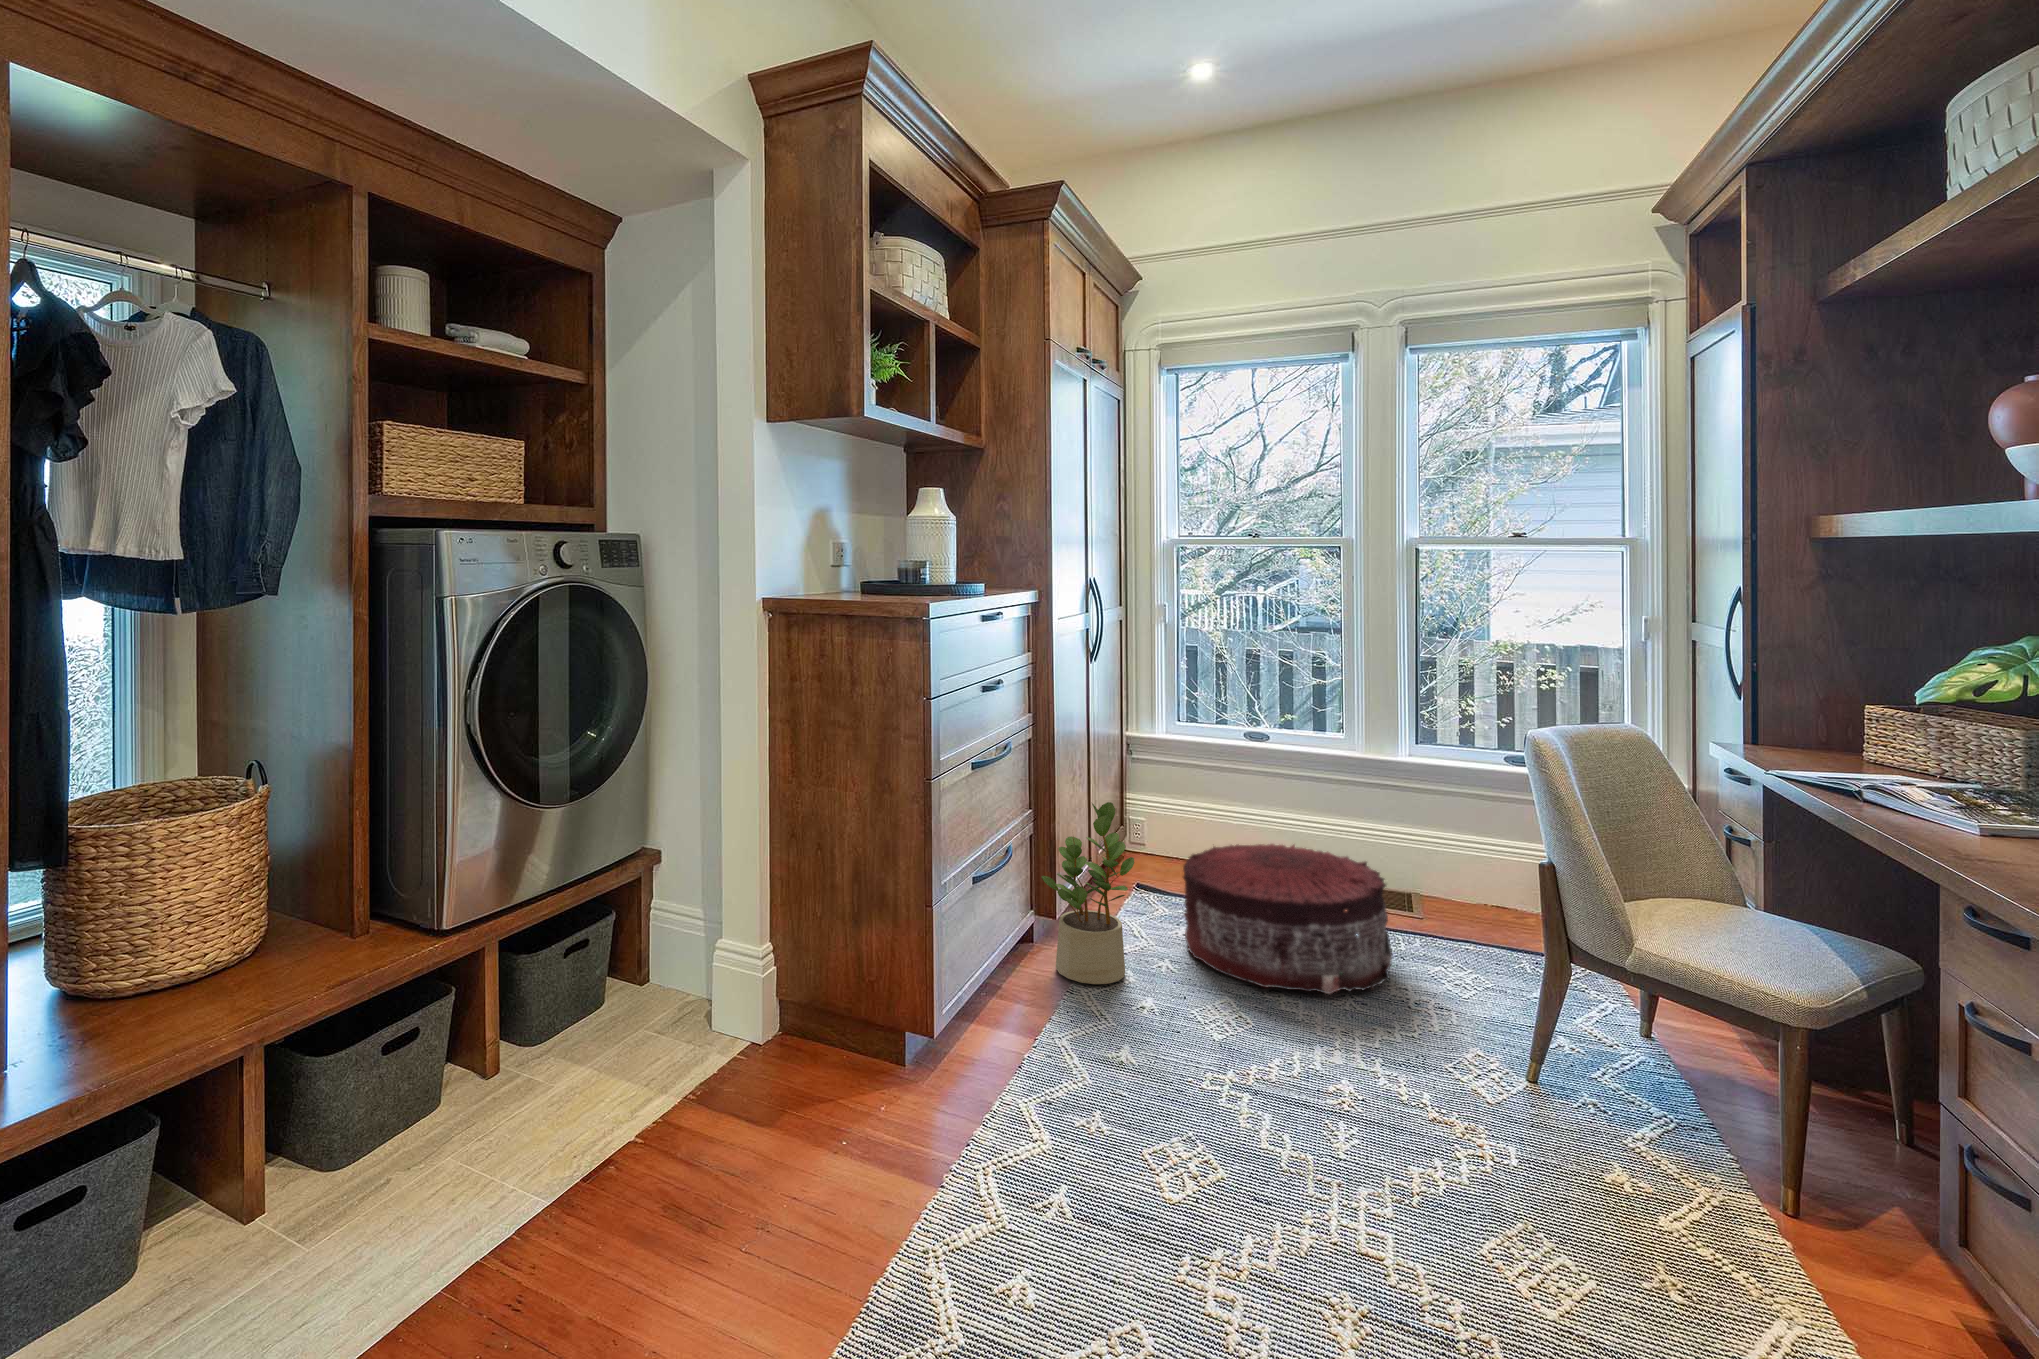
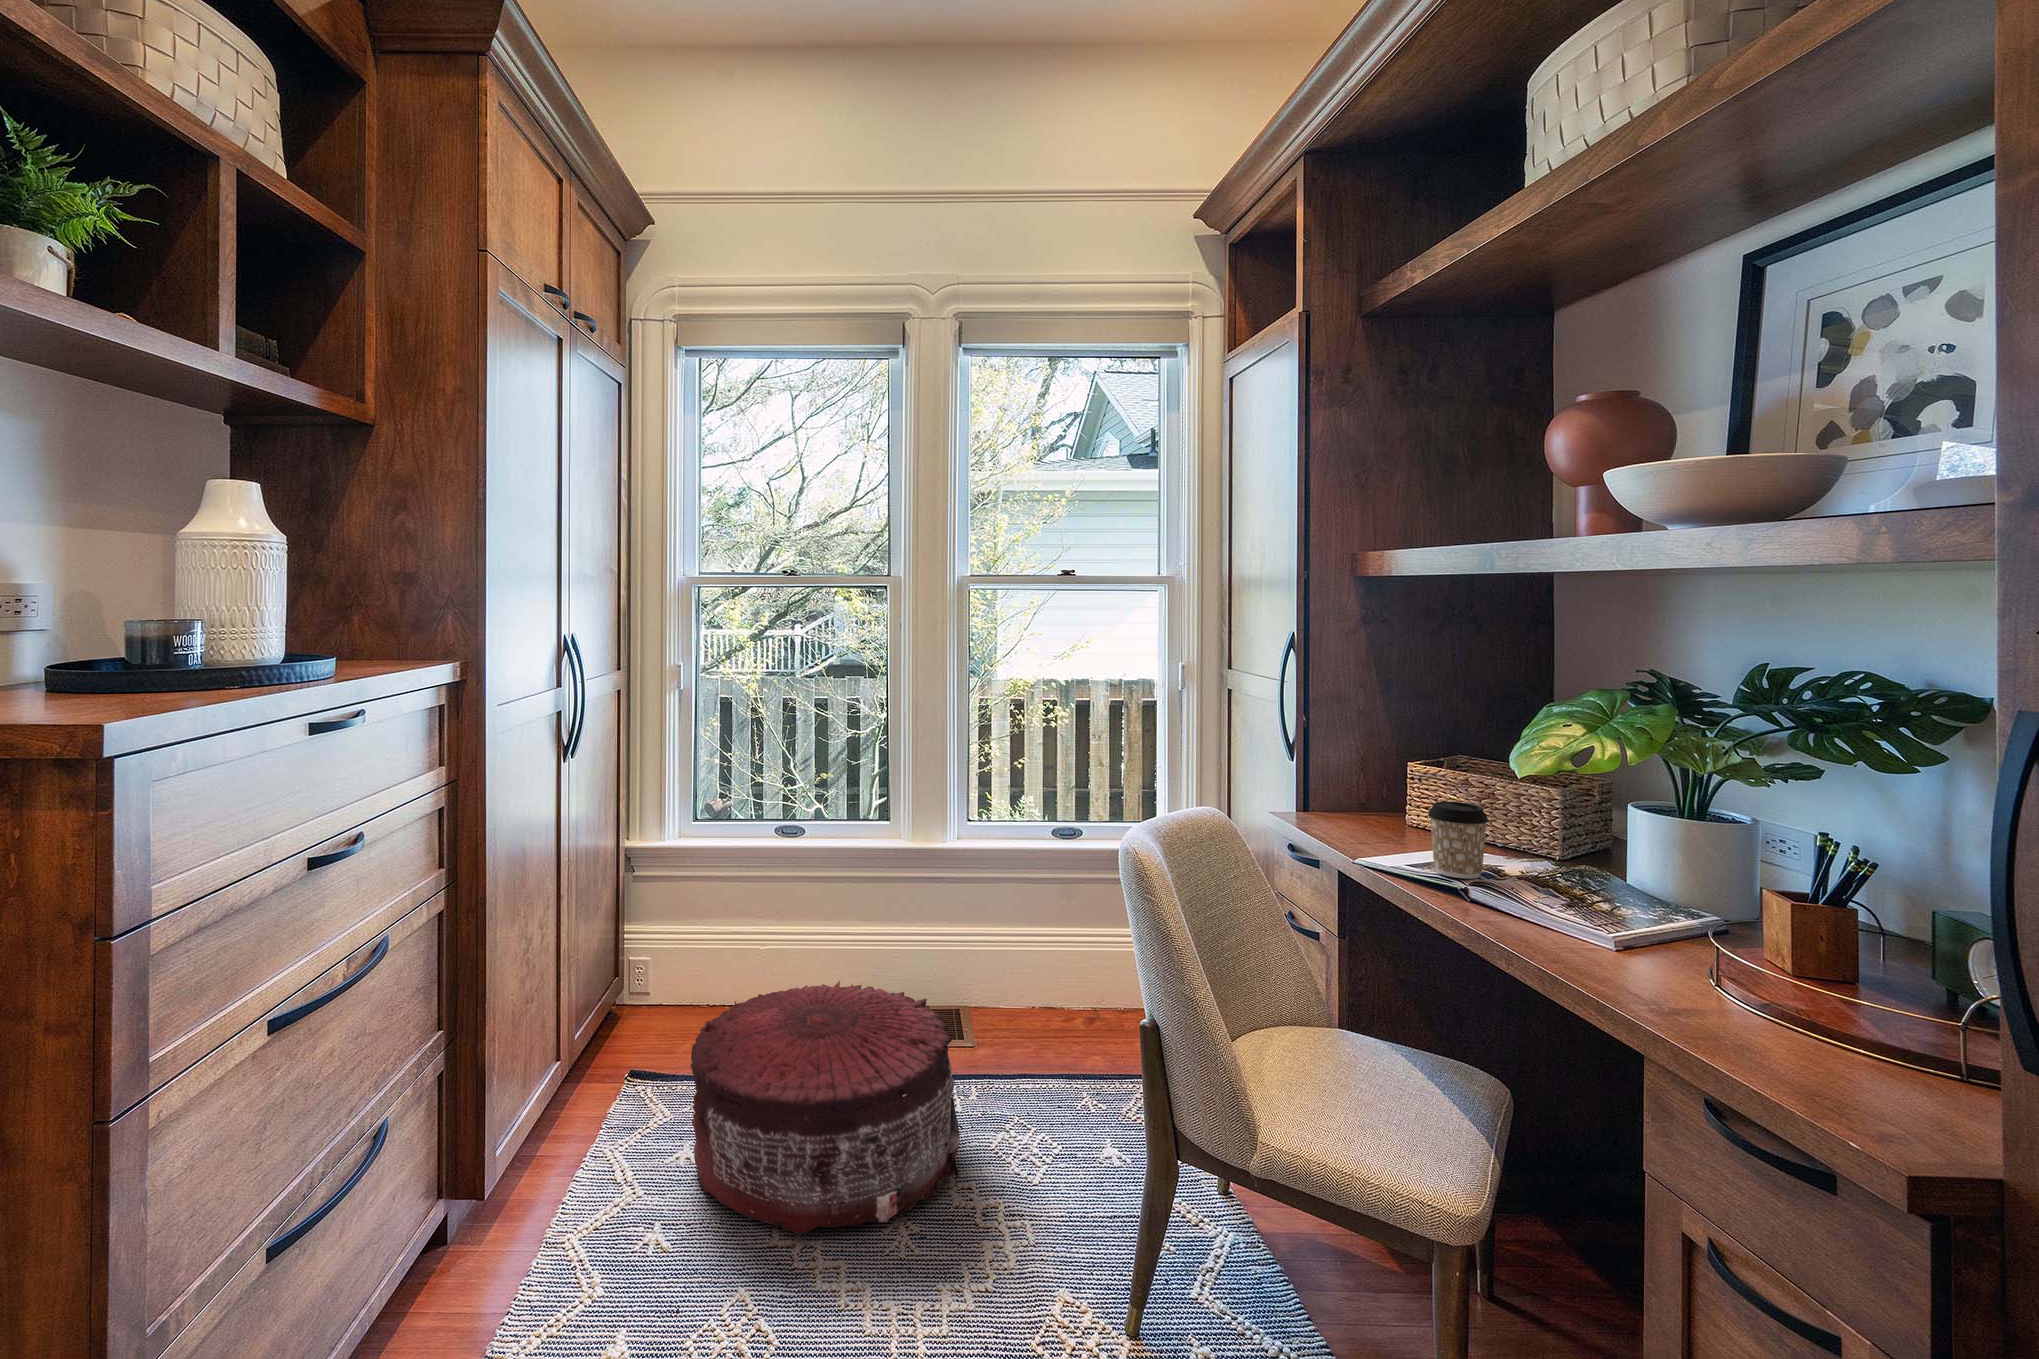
coffee cup: none [1839,723,1903,787] -> present [1428,801,1488,879]
potted plant: present [1041,802,1134,984] -> none [464,988,614,1302]

